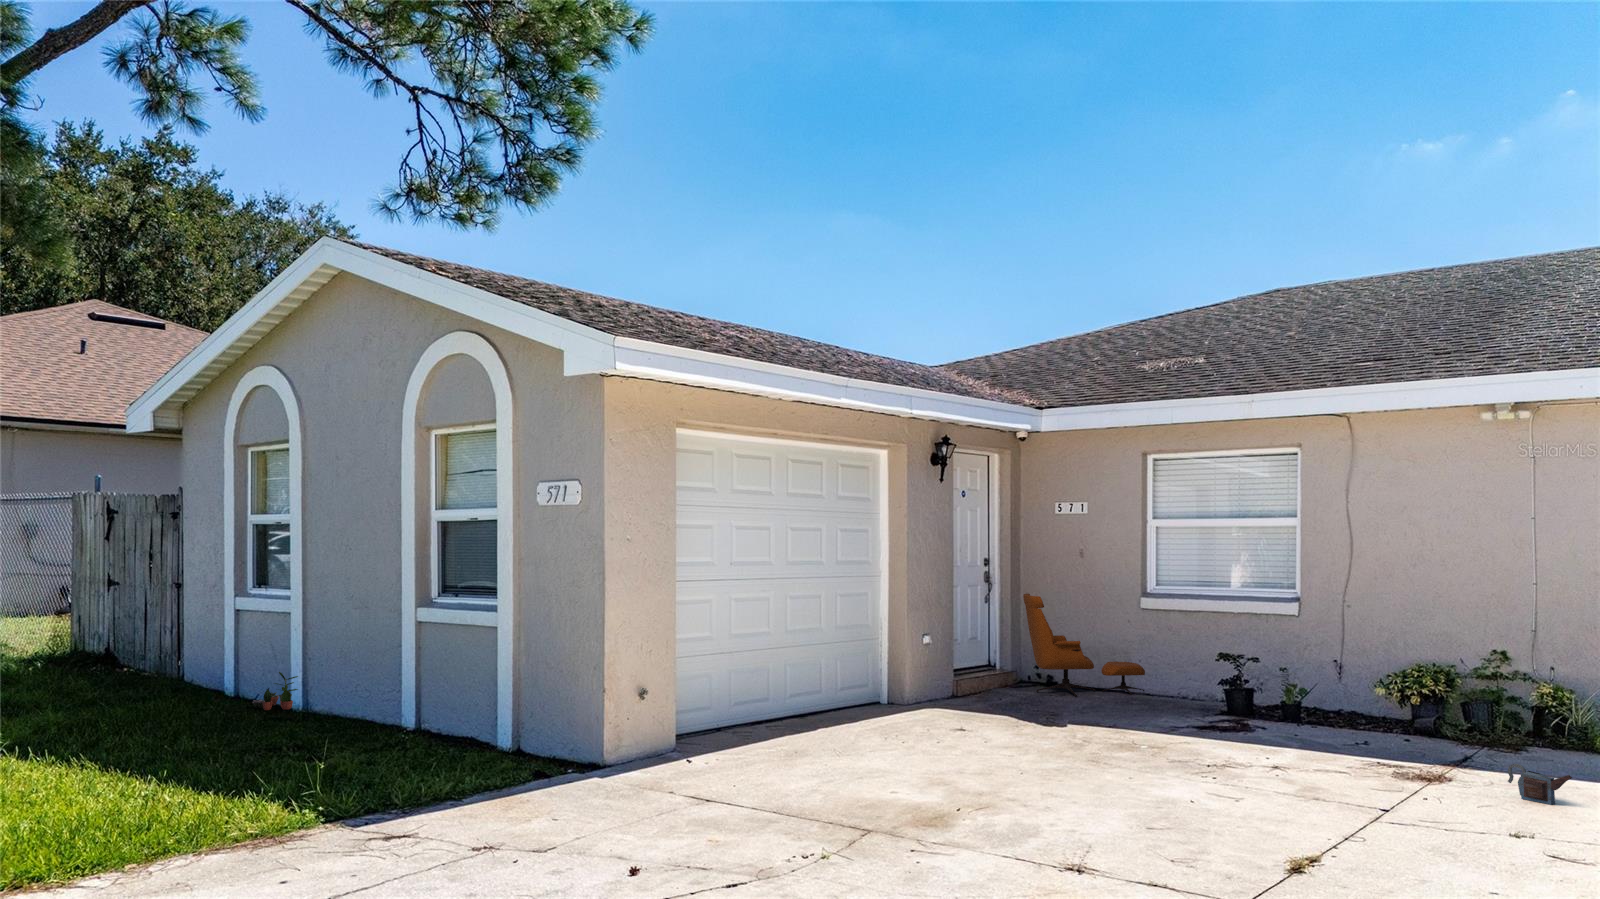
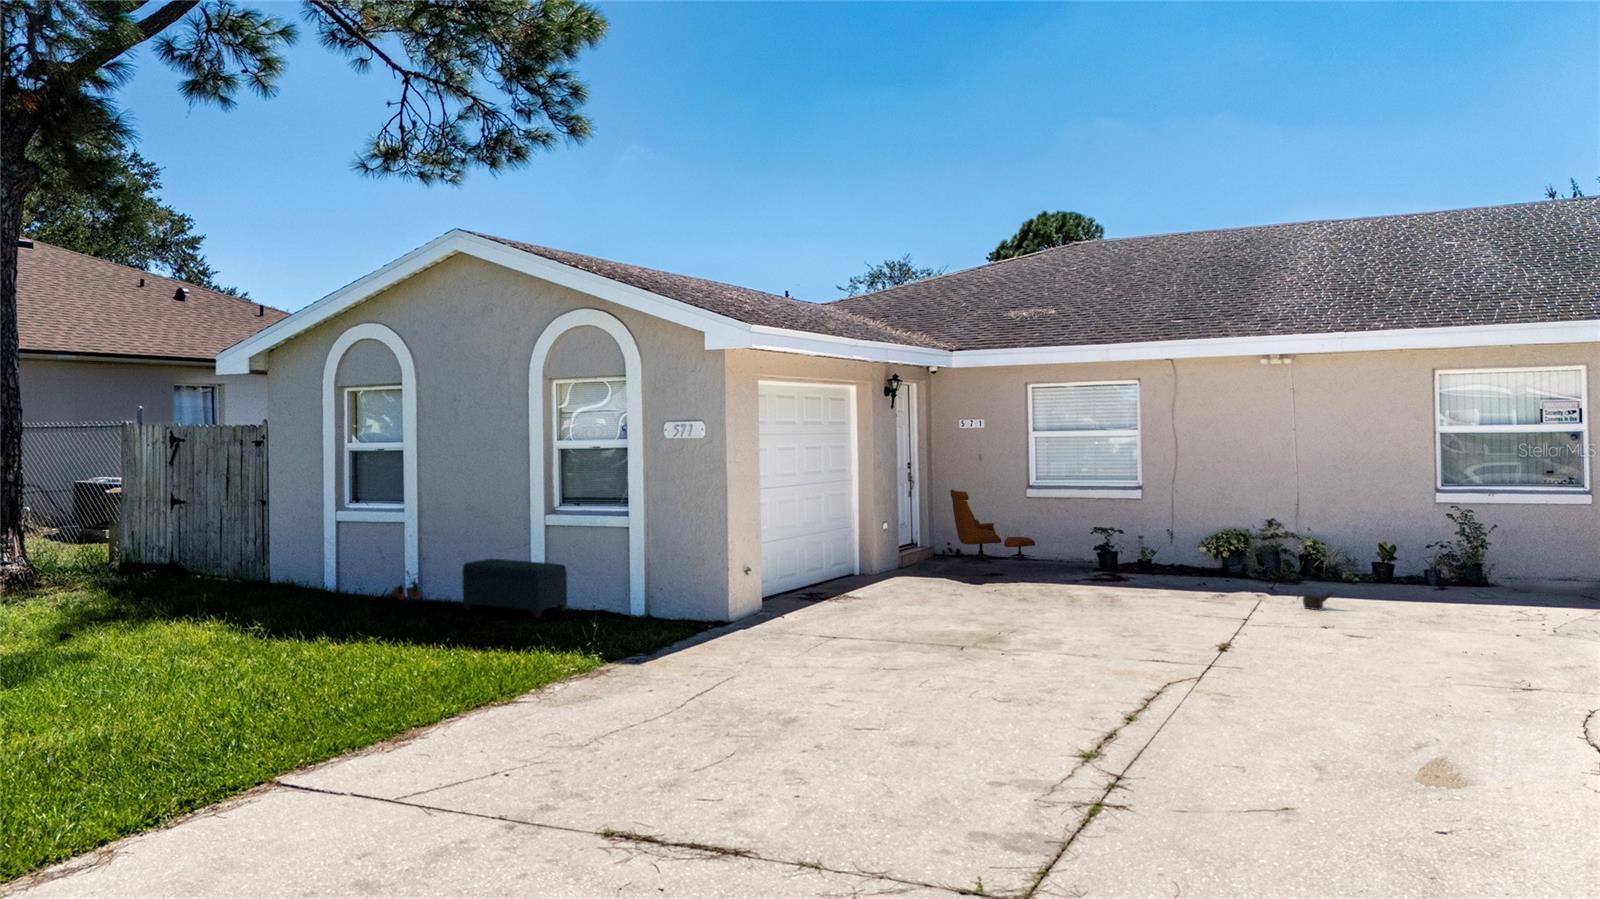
bench: none [309,662,430,744] -> present [462,559,567,618]

